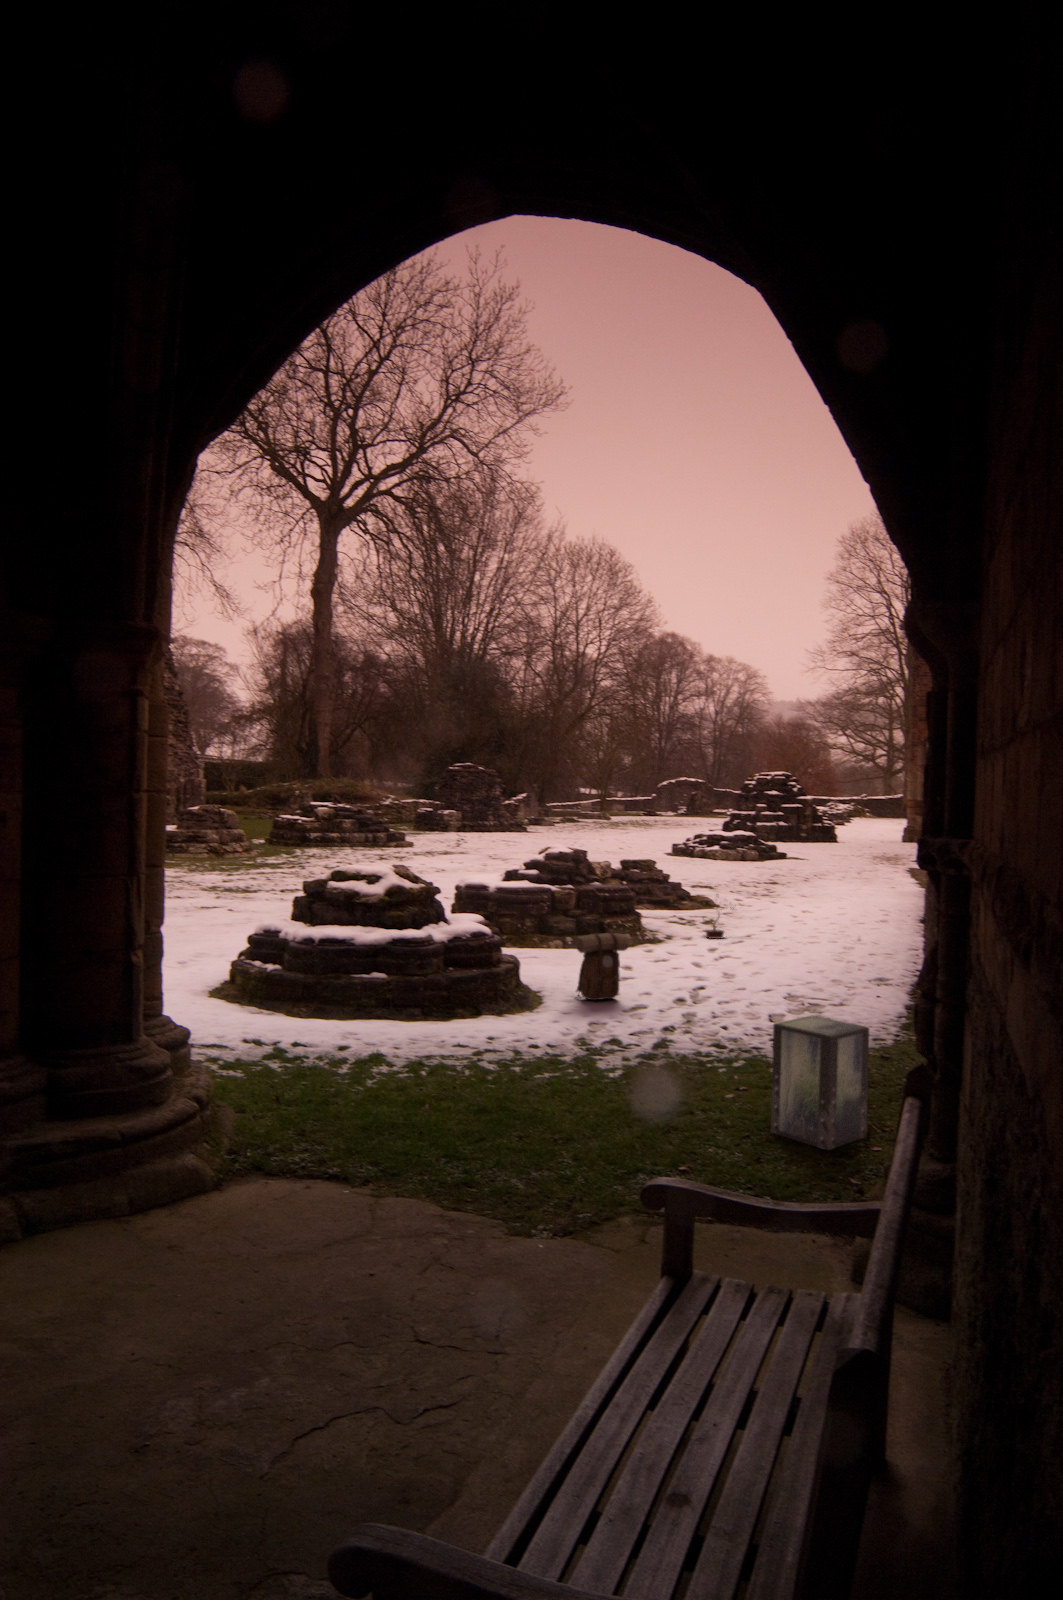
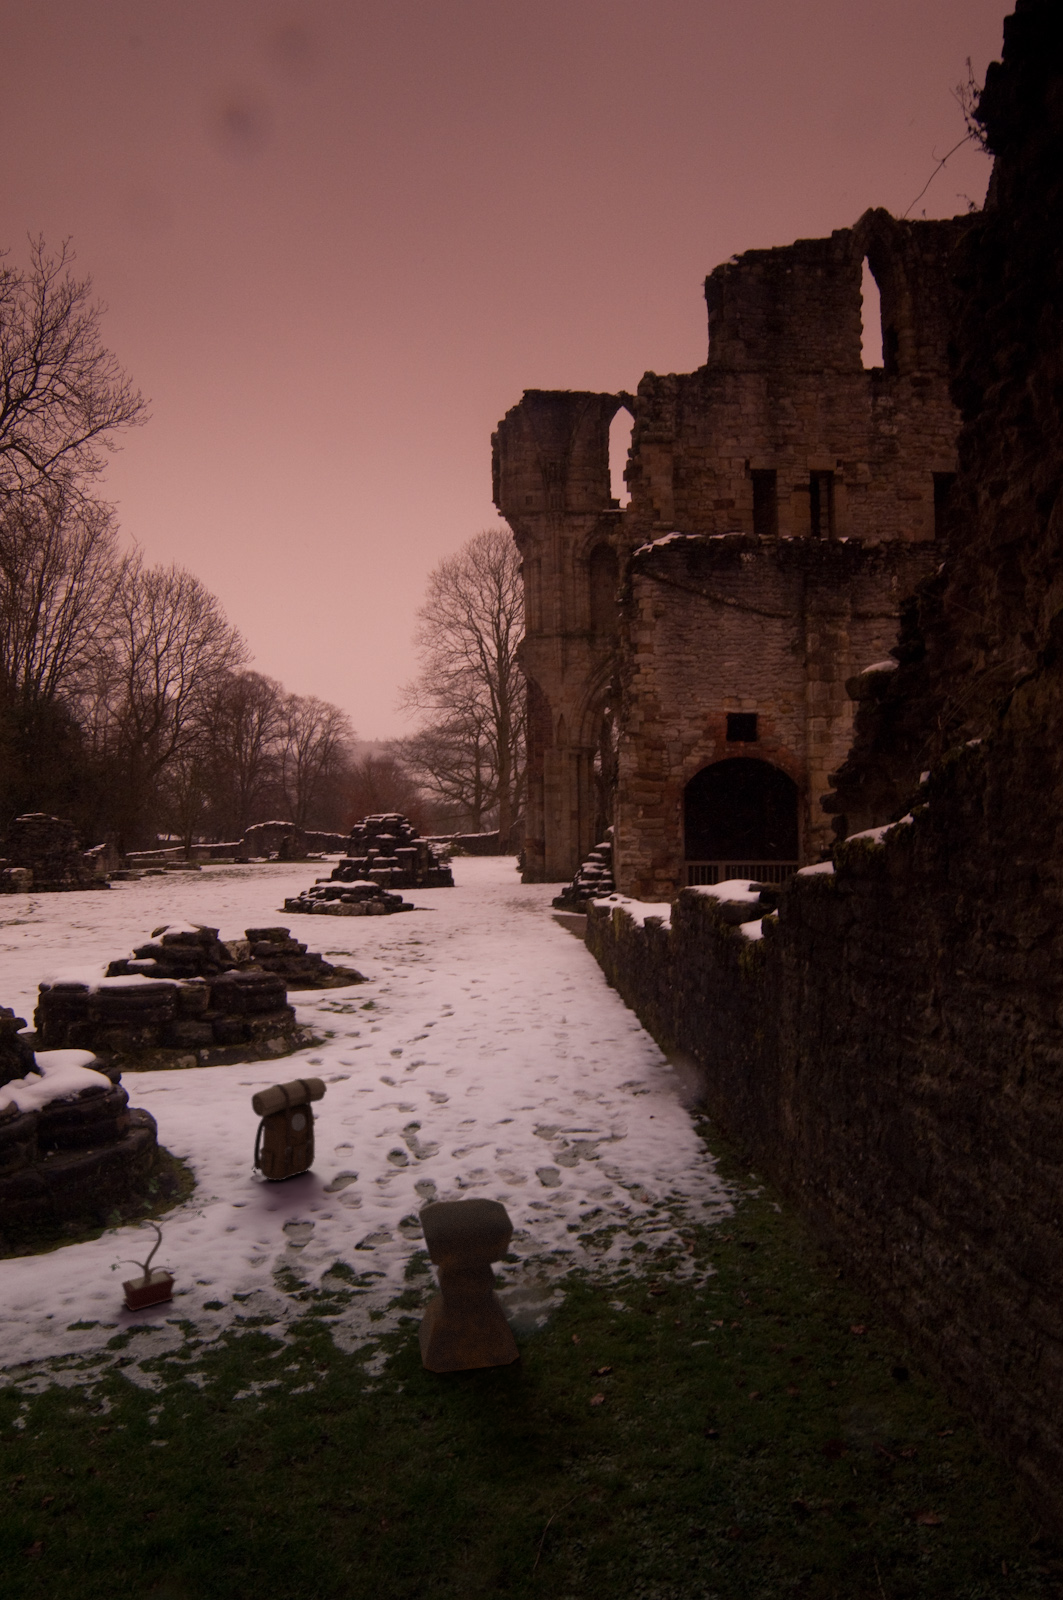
potted plant: present [703,894,731,939] -> present [108,1179,218,1311]
stool: none [645,988,710,1086] -> present [418,1198,519,1373]
storage box: present [771,1016,869,1151] -> none [669,1249,805,1500]

